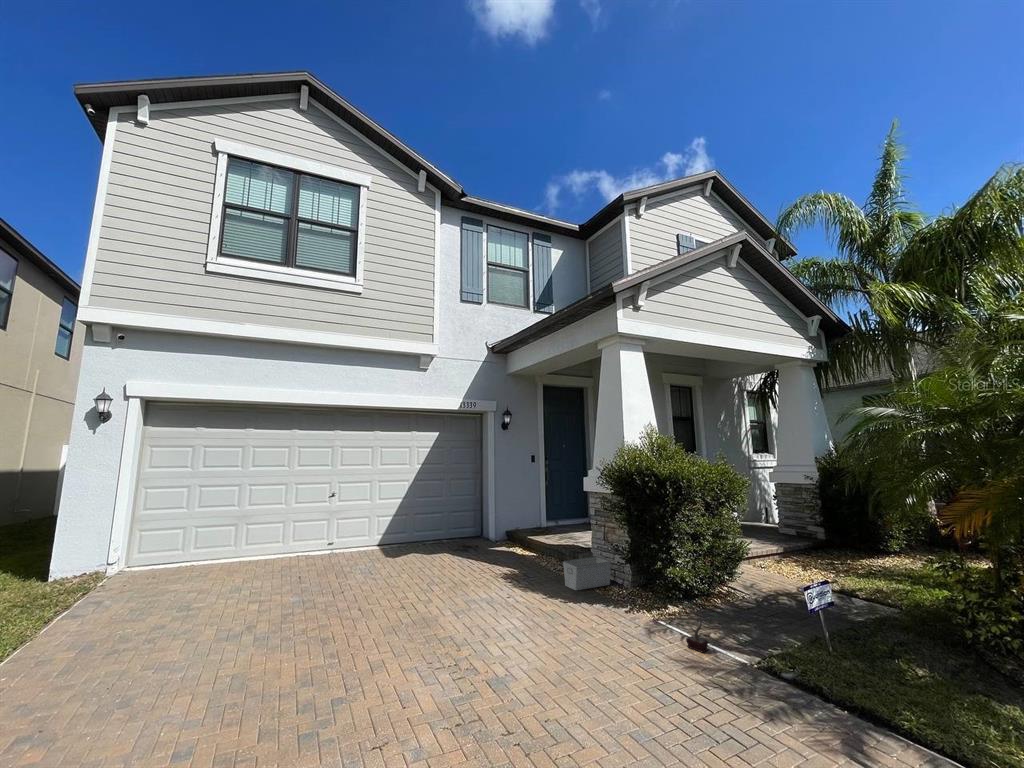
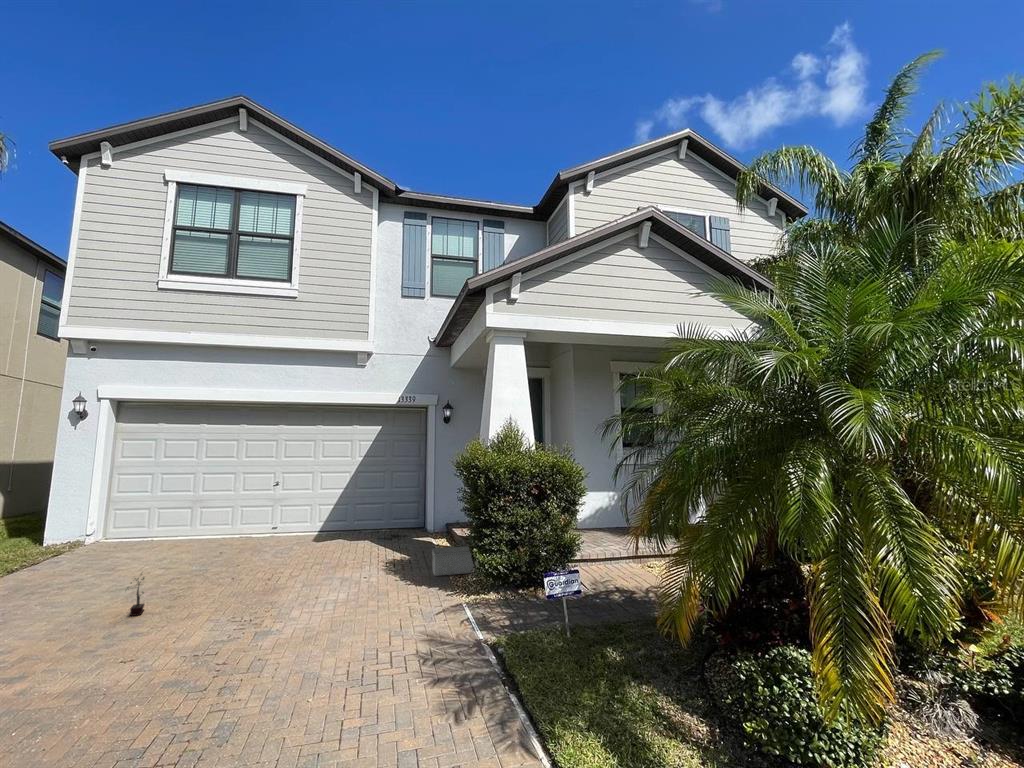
potted plant: present [679,597,718,652] -> present [130,577,144,616]

